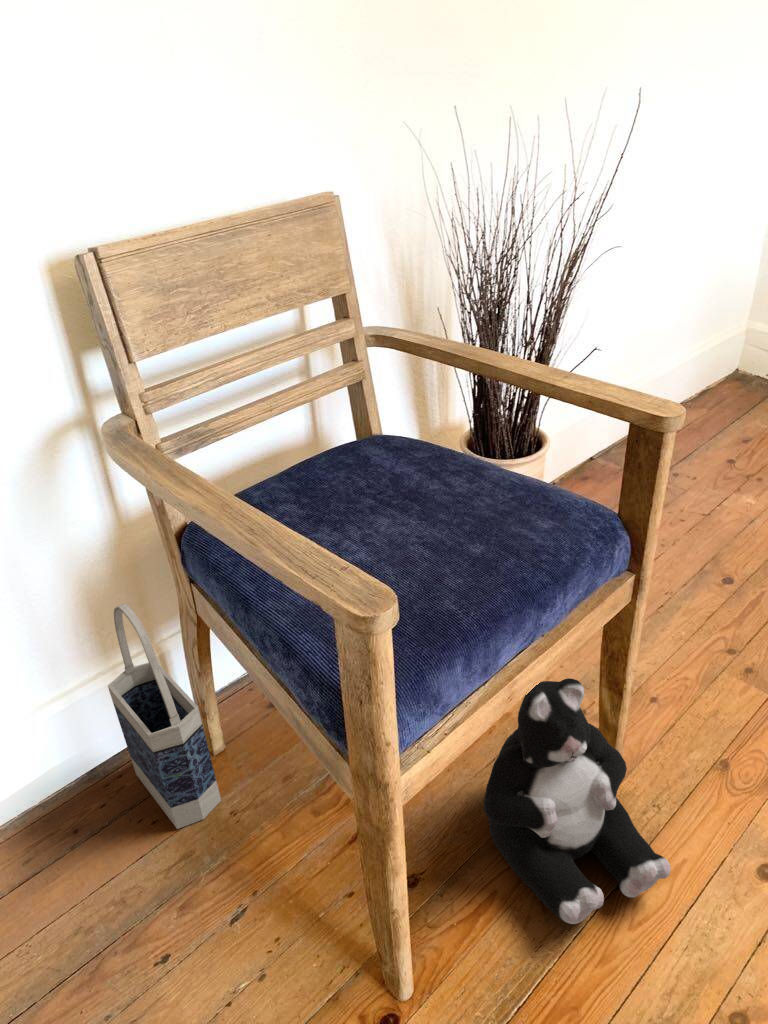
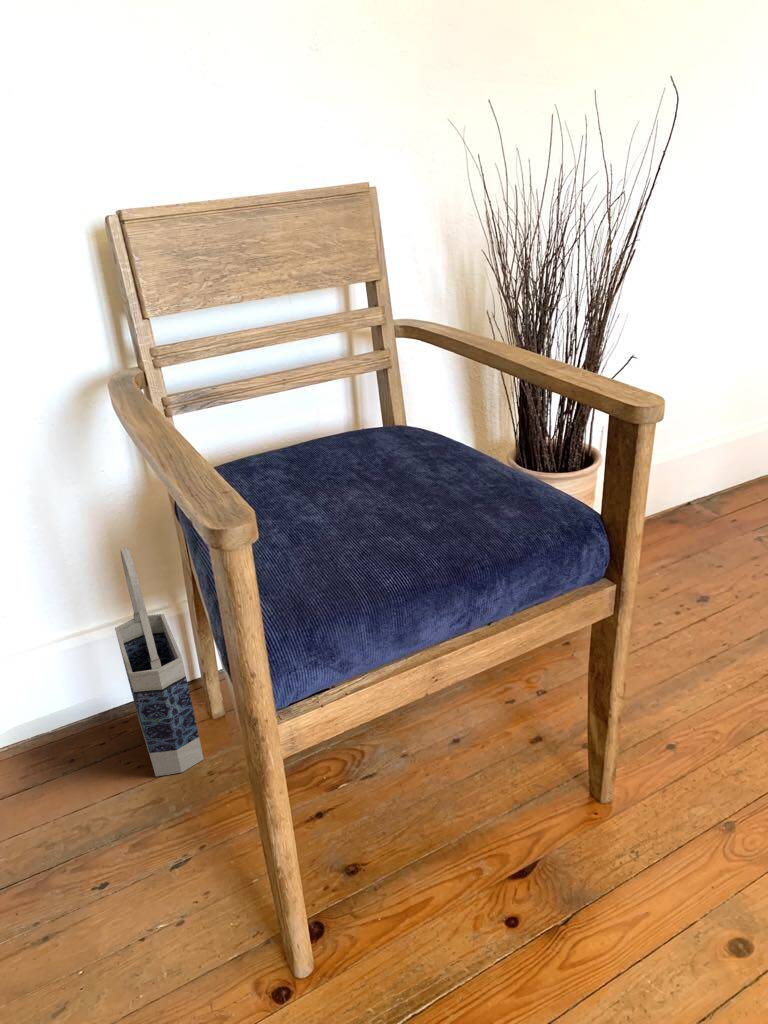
plush toy: present [484,678,671,924] -> none [428,681,618,946]

